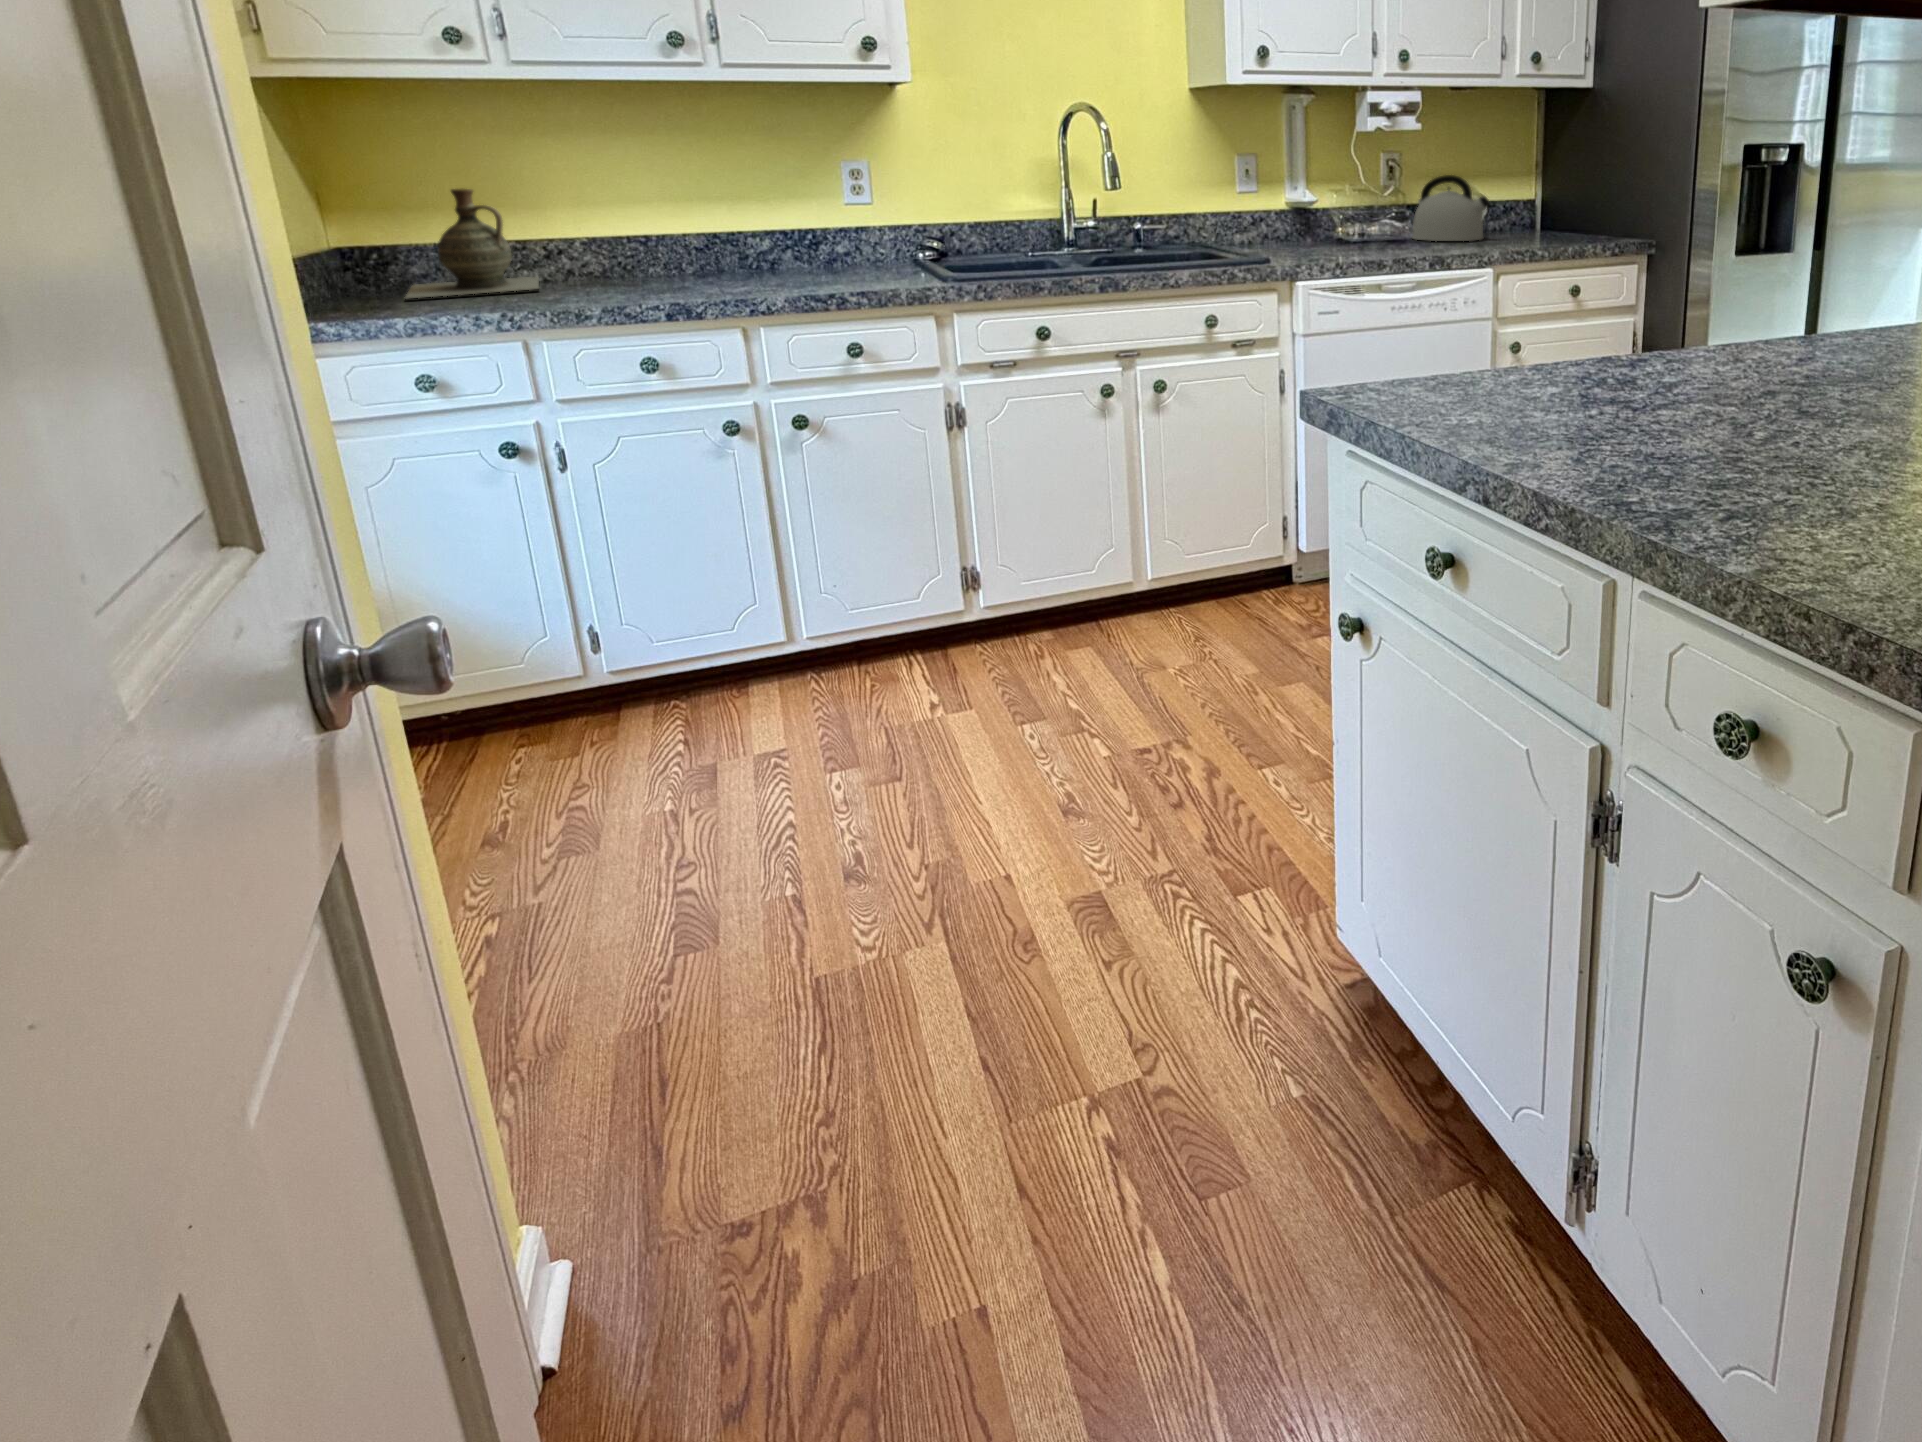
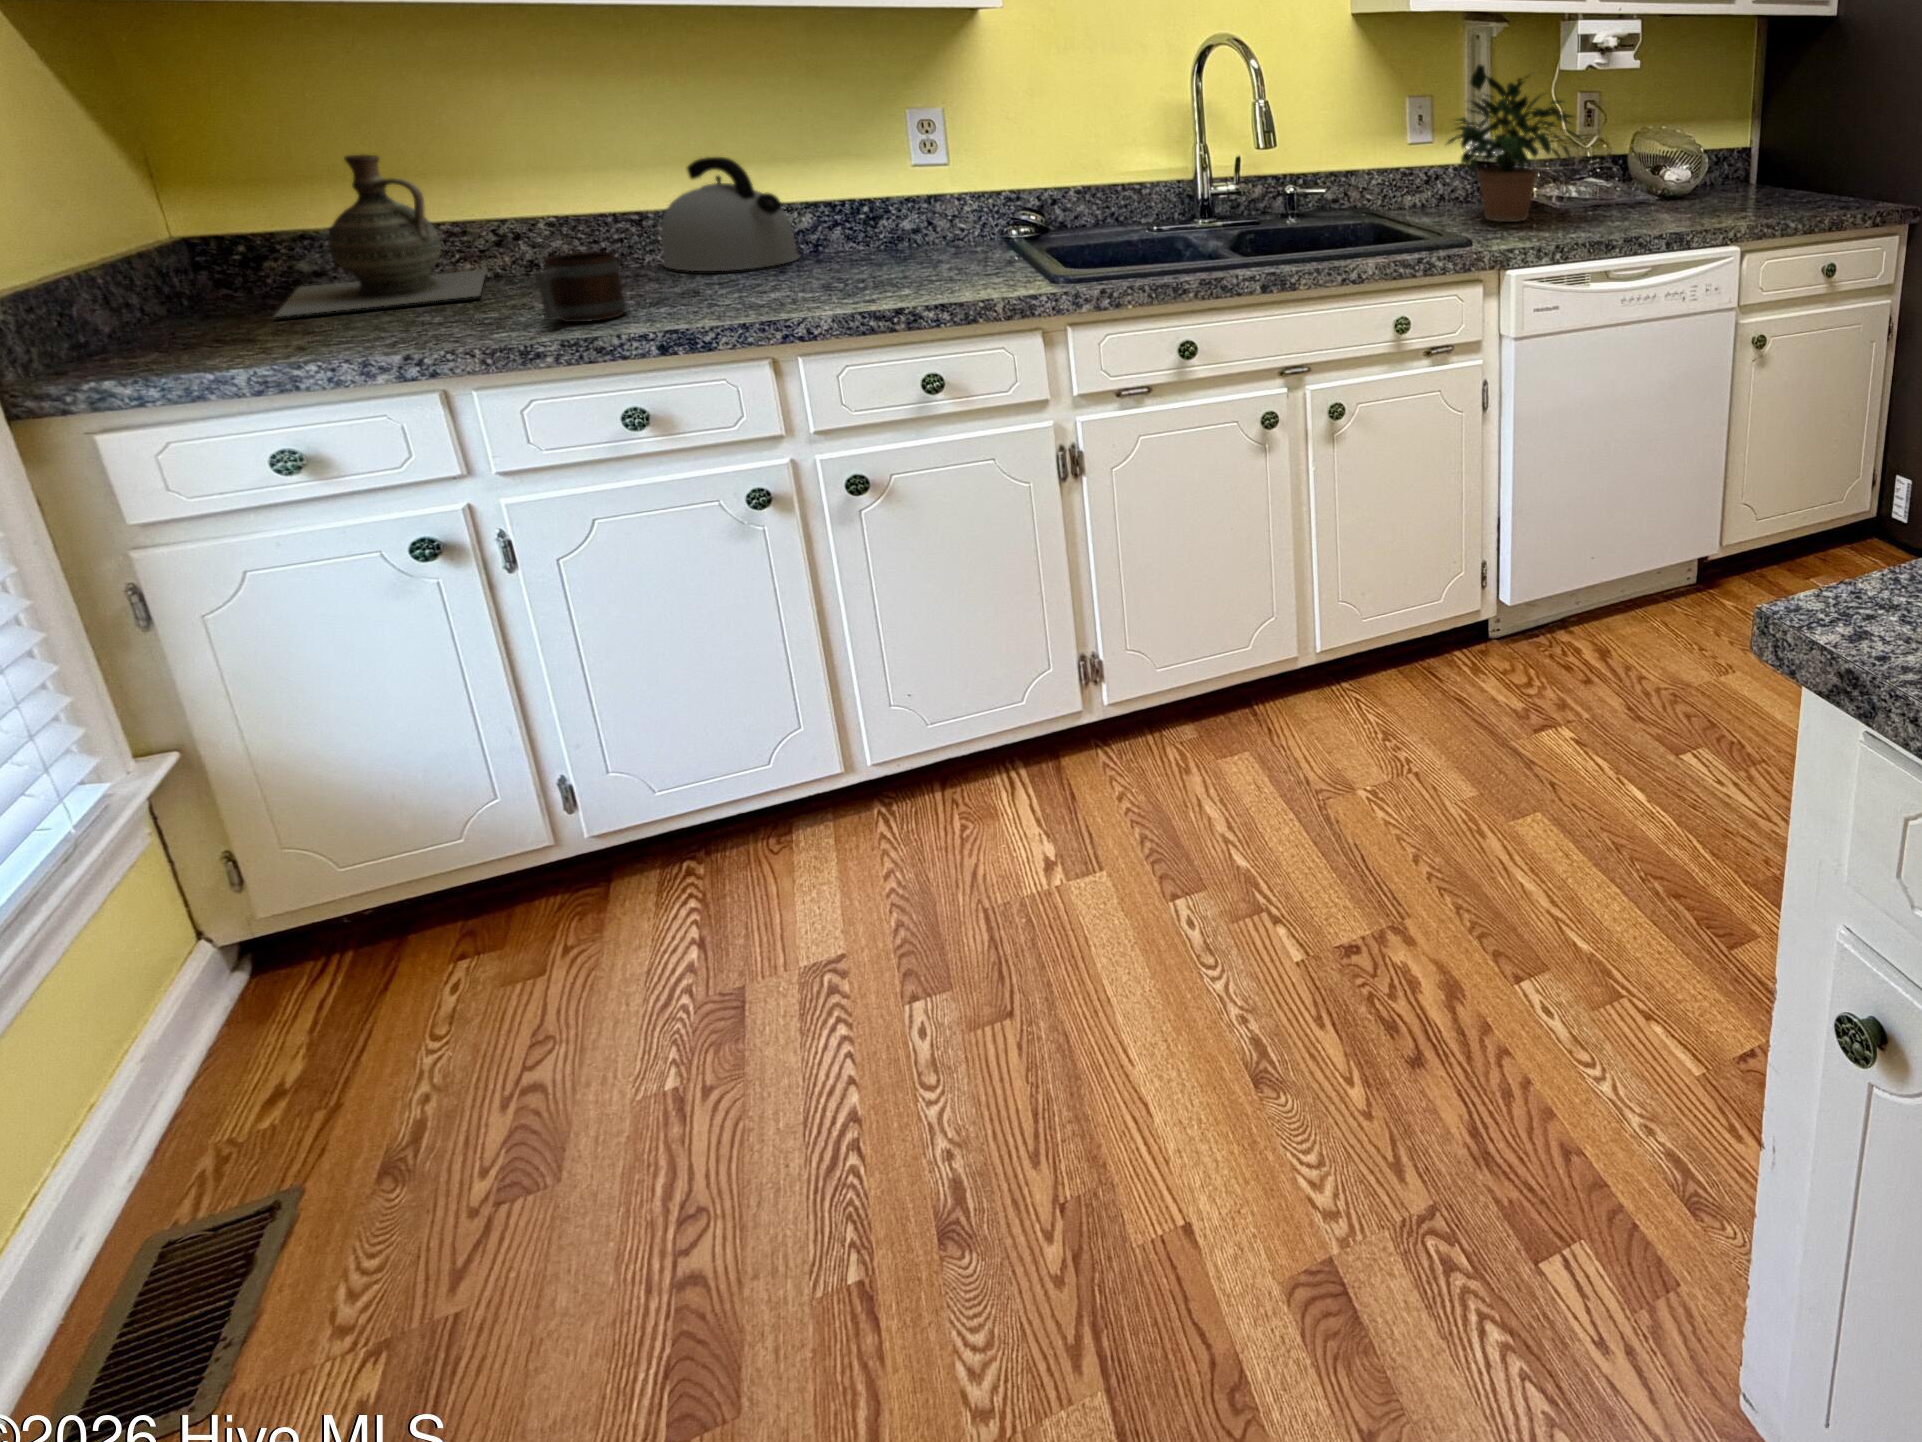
potted plant: none [1260,125,1371,251] -> present [1447,64,1581,222]
kettle: present [1412,175,1490,241] -> present [661,157,799,271]
mug: none [583,254,642,301] -> present [535,251,626,322]

